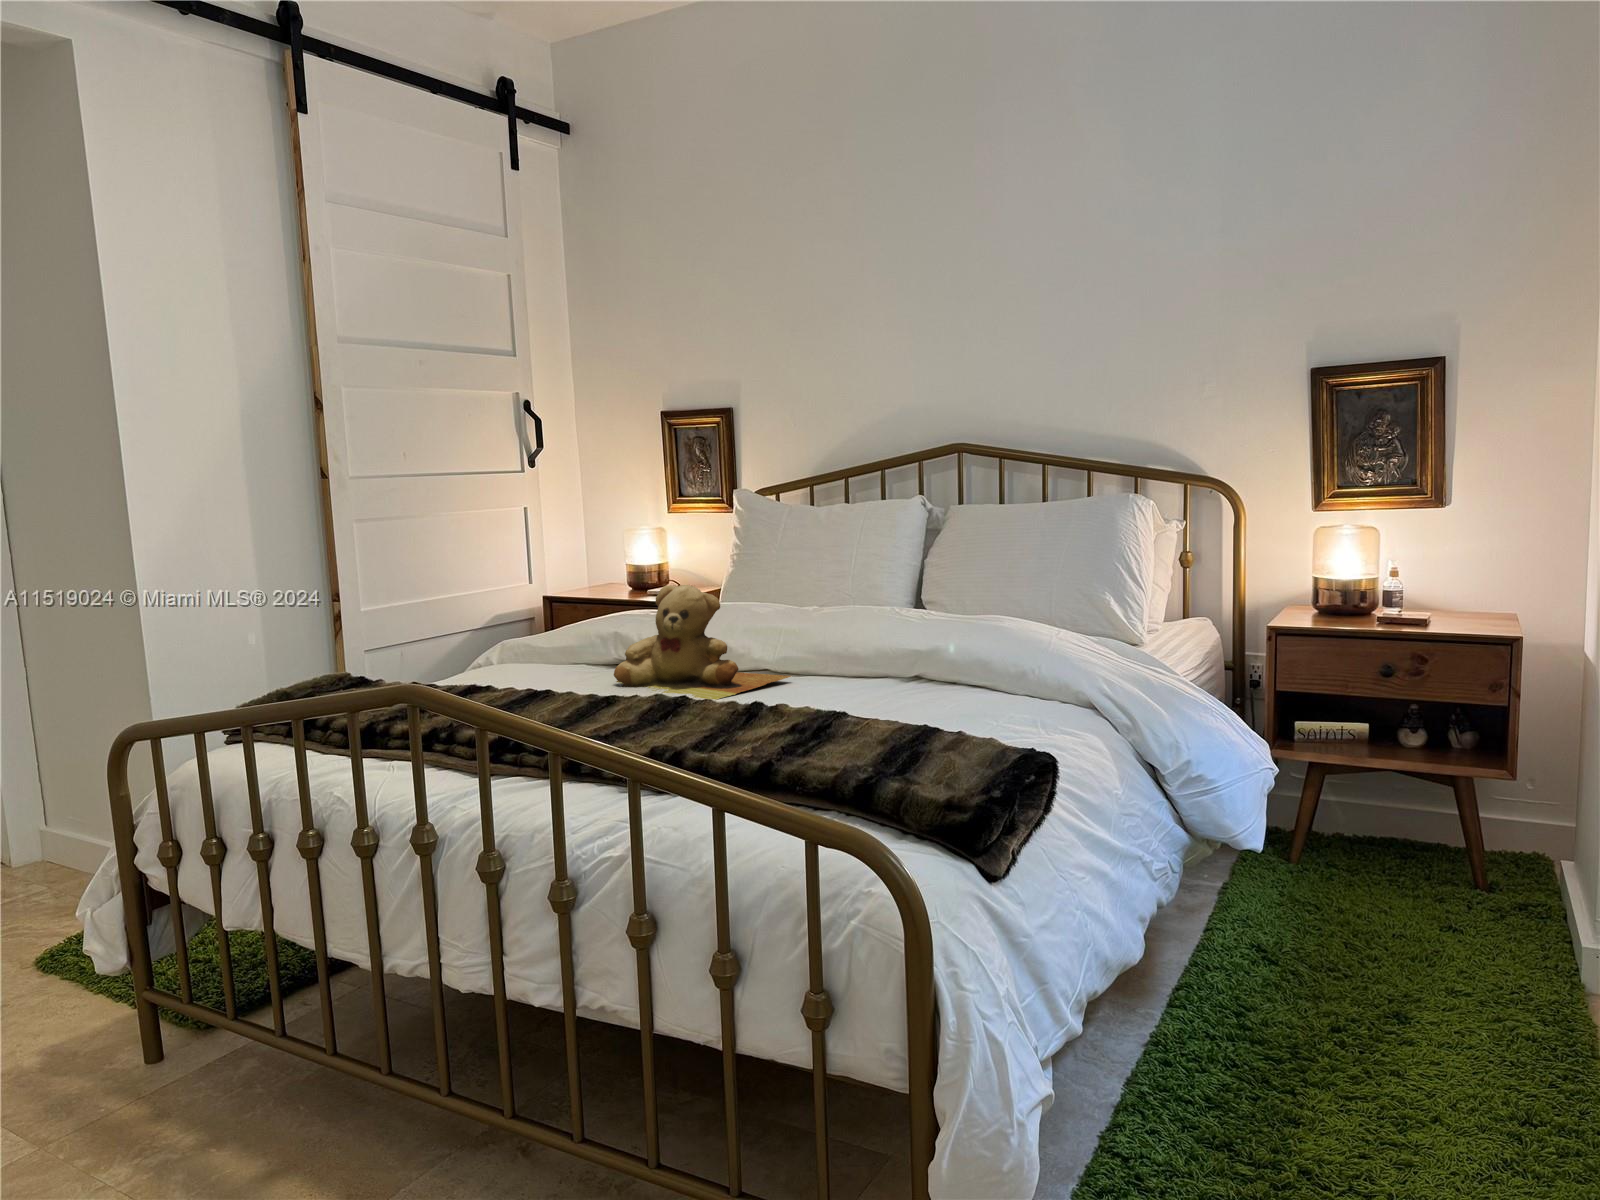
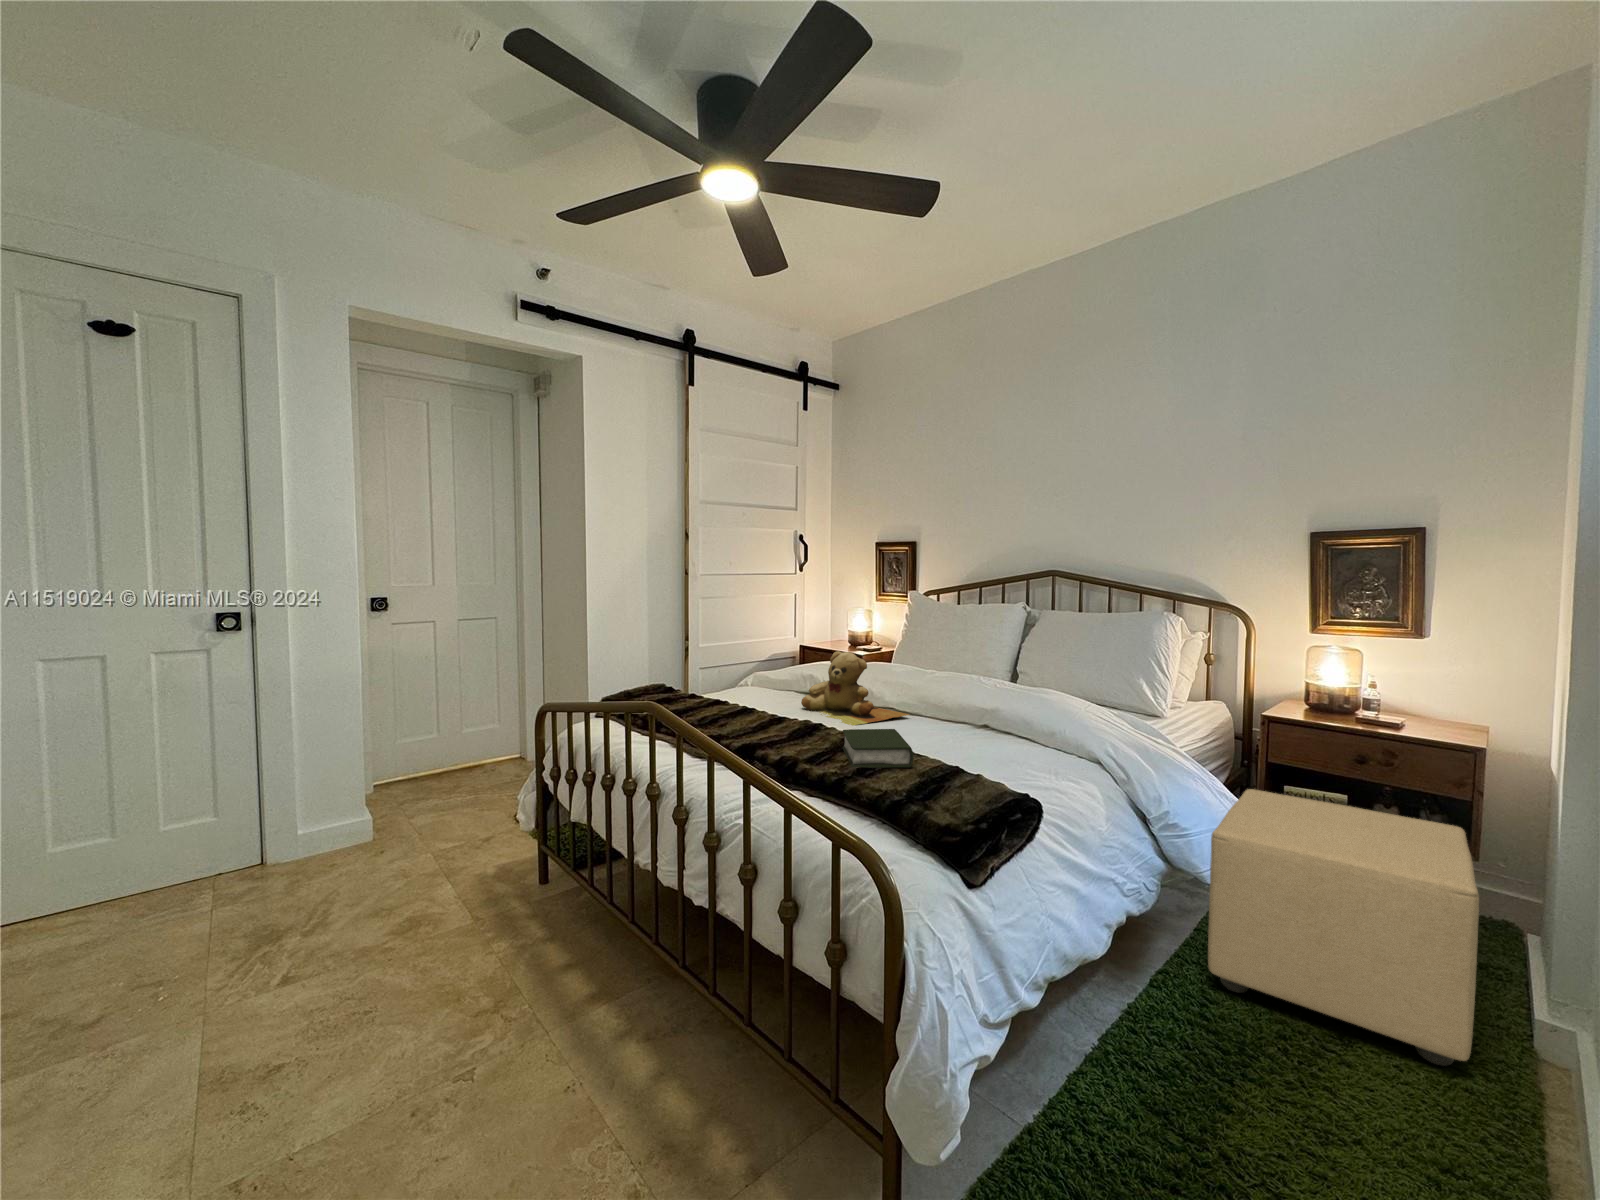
book: none [728,691,854,752] -> present [843,729,913,768]
ottoman: none [1238,727,1541,1022] -> present [1208,789,1479,1066]

